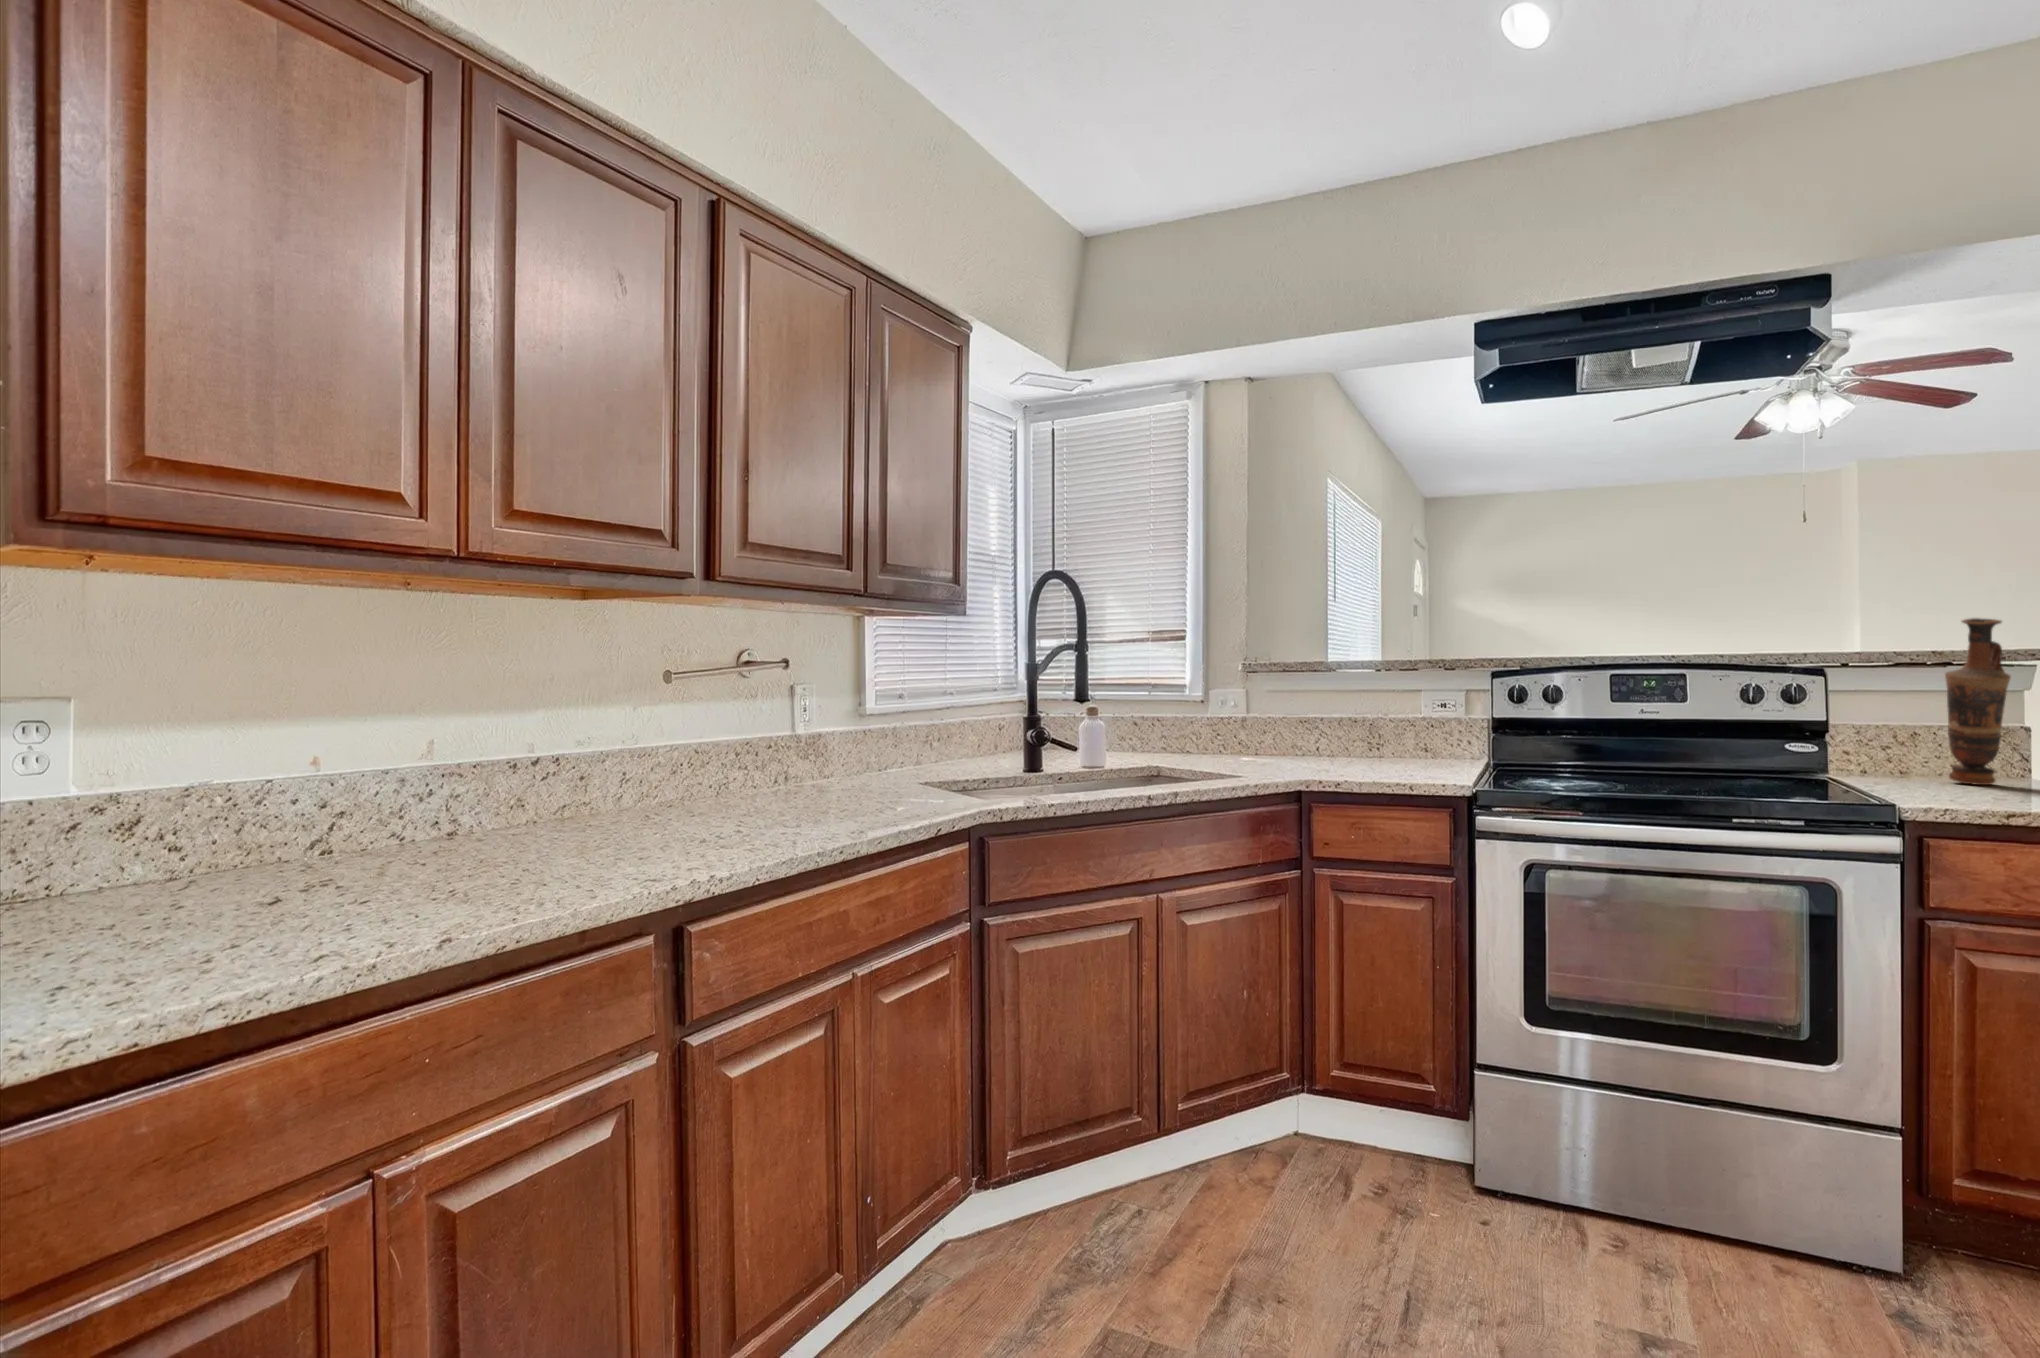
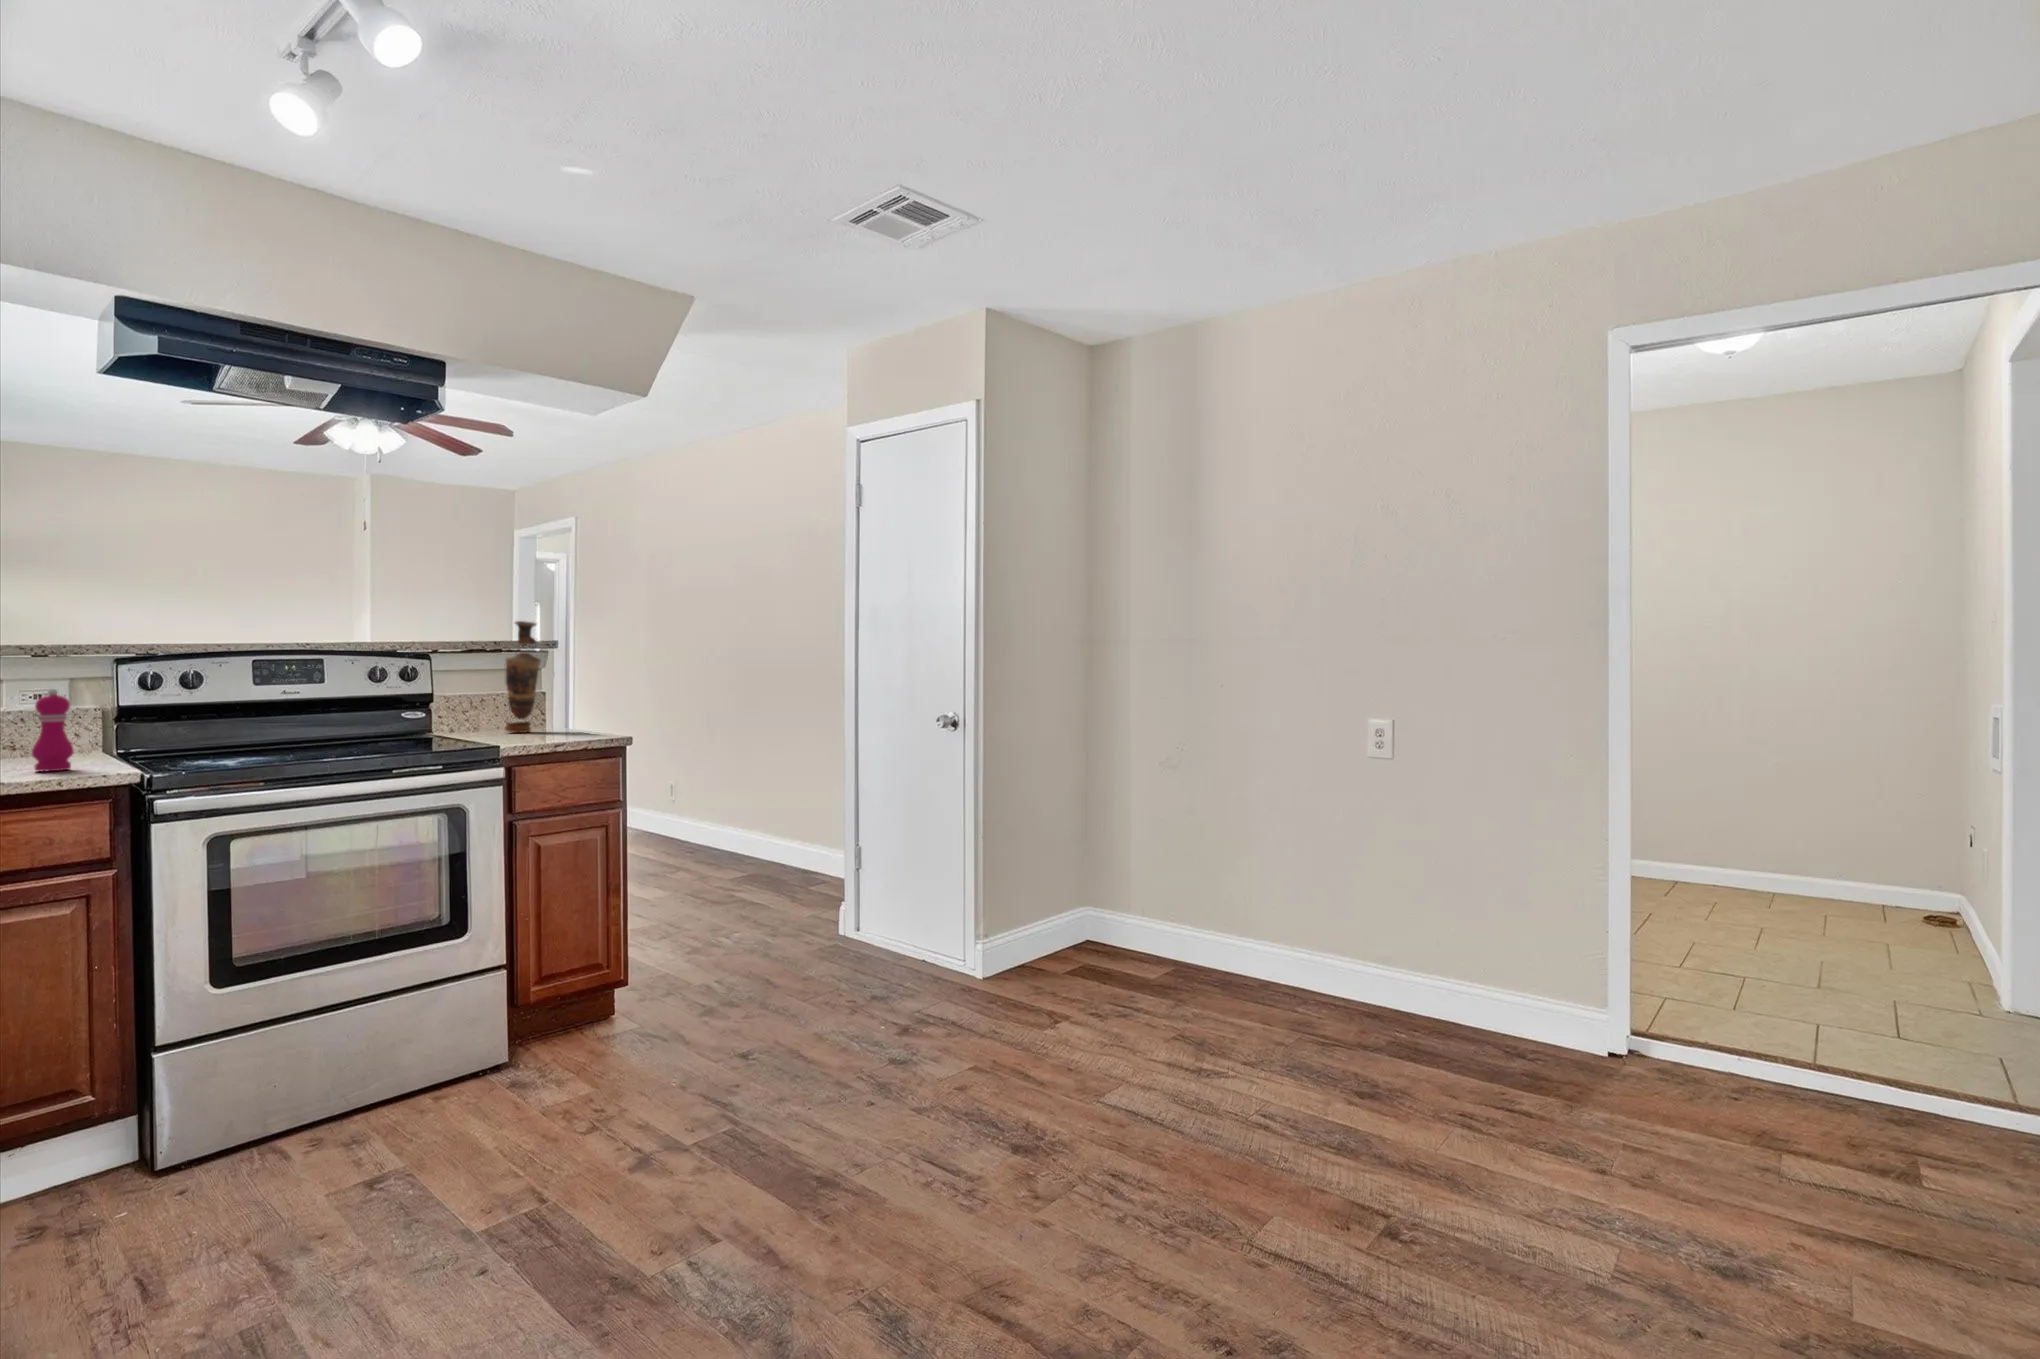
pepper mill: none [1418,698,1447,774] -> present [32,689,73,772]

